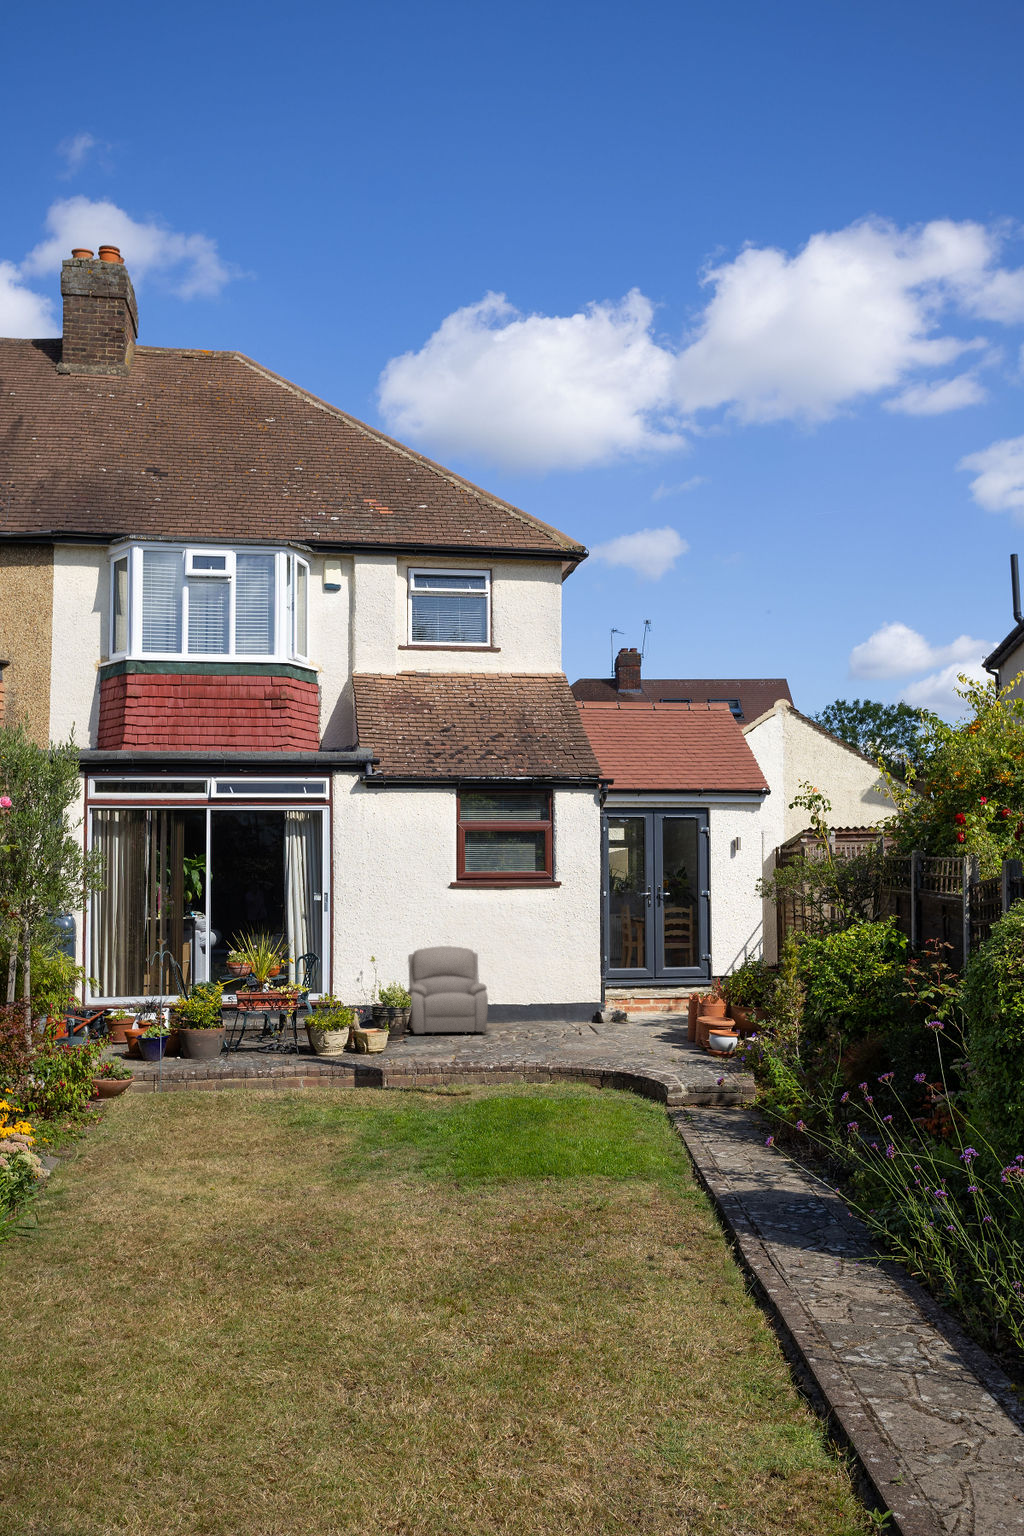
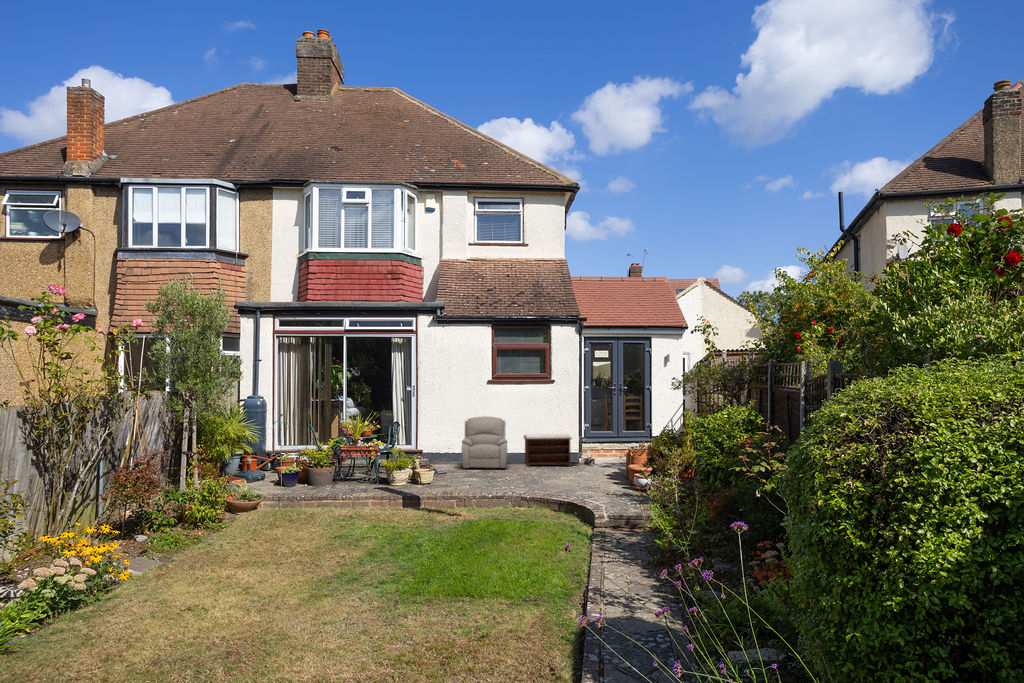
bench: none [508,974,591,1030] -> present [524,434,572,467]

